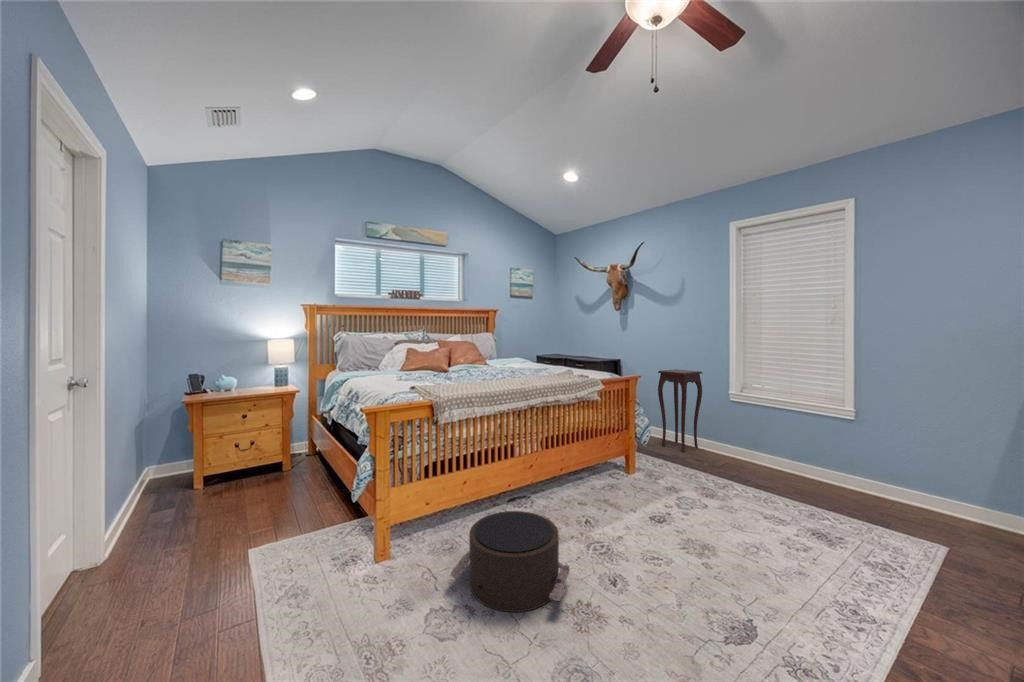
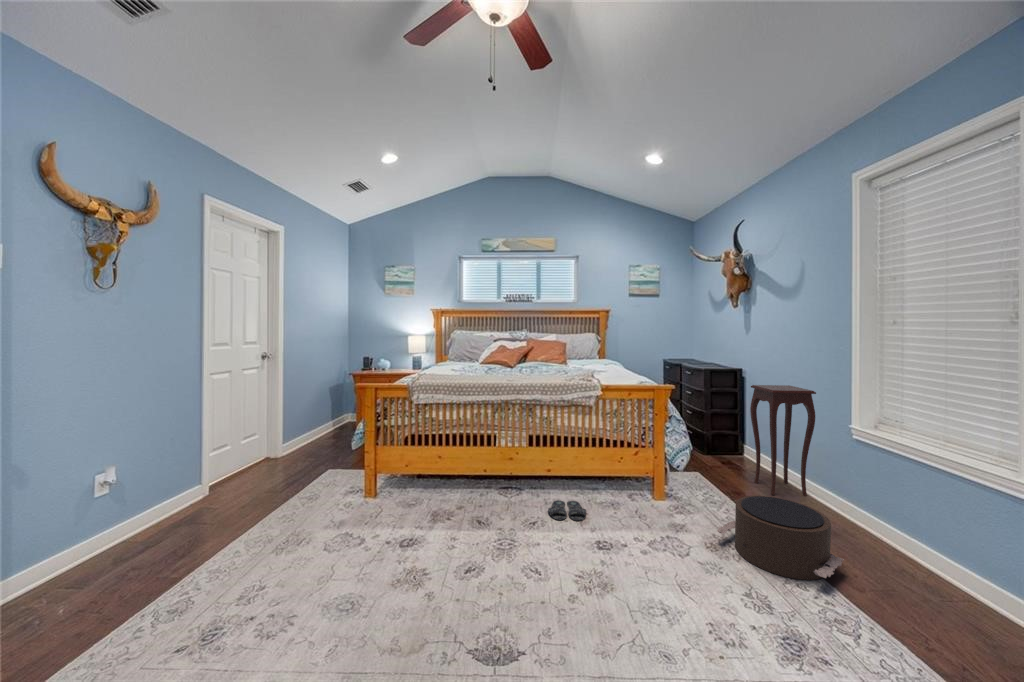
slippers: none [577,494,622,515] -> present [548,500,586,521]
pouf: present [450,511,570,612] -> present [717,496,844,580]

